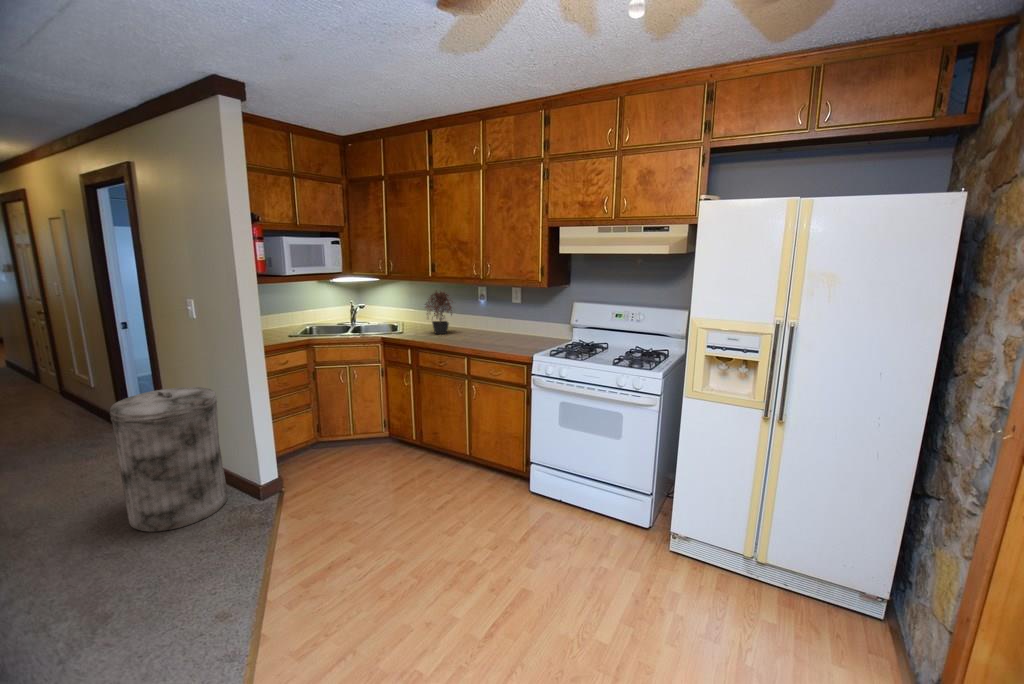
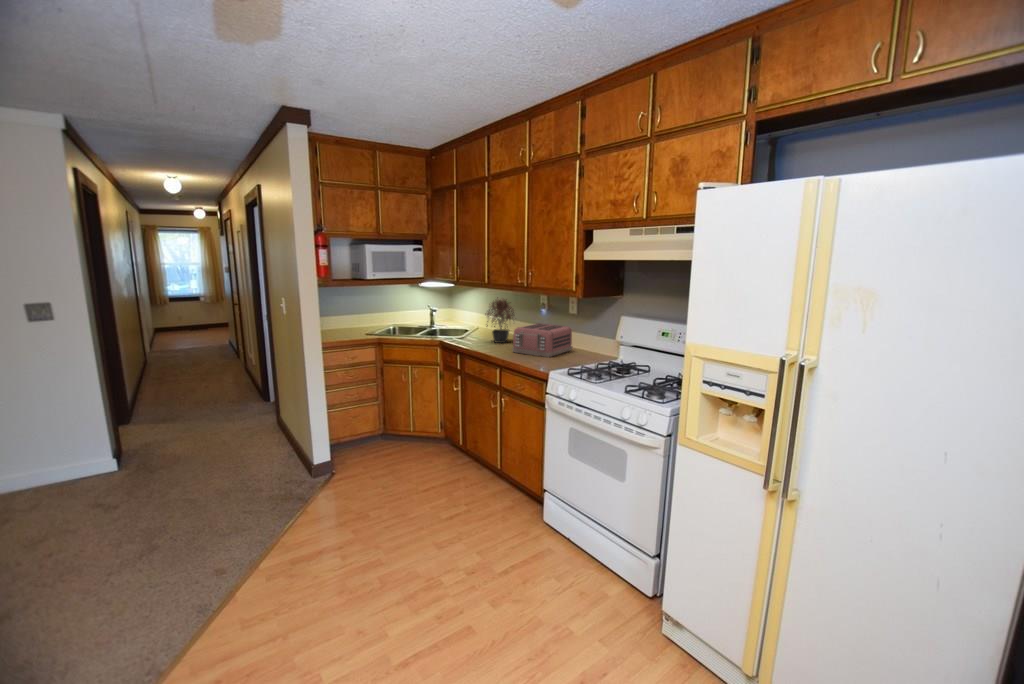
toaster: none [468,313,517,343] -> present [512,323,572,357]
trash can: present [110,387,228,532] -> none [206,372,294,490]

